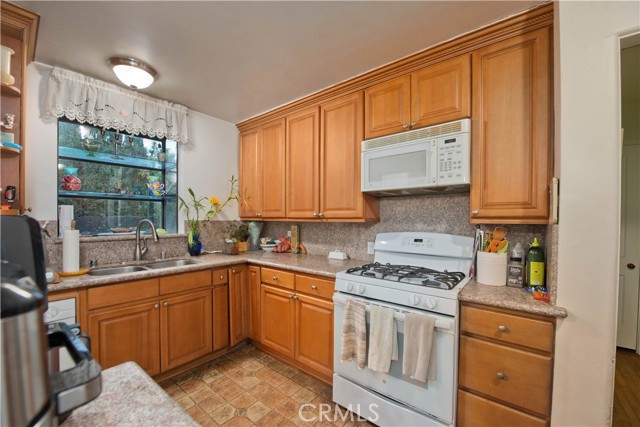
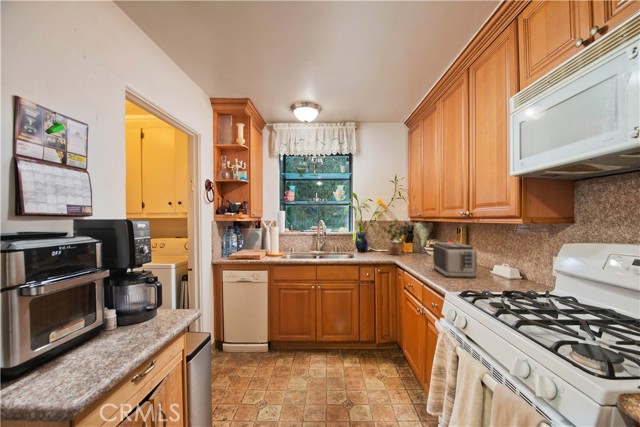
toaster: none [291,238,328,265] -> present [433,243,477,278]

